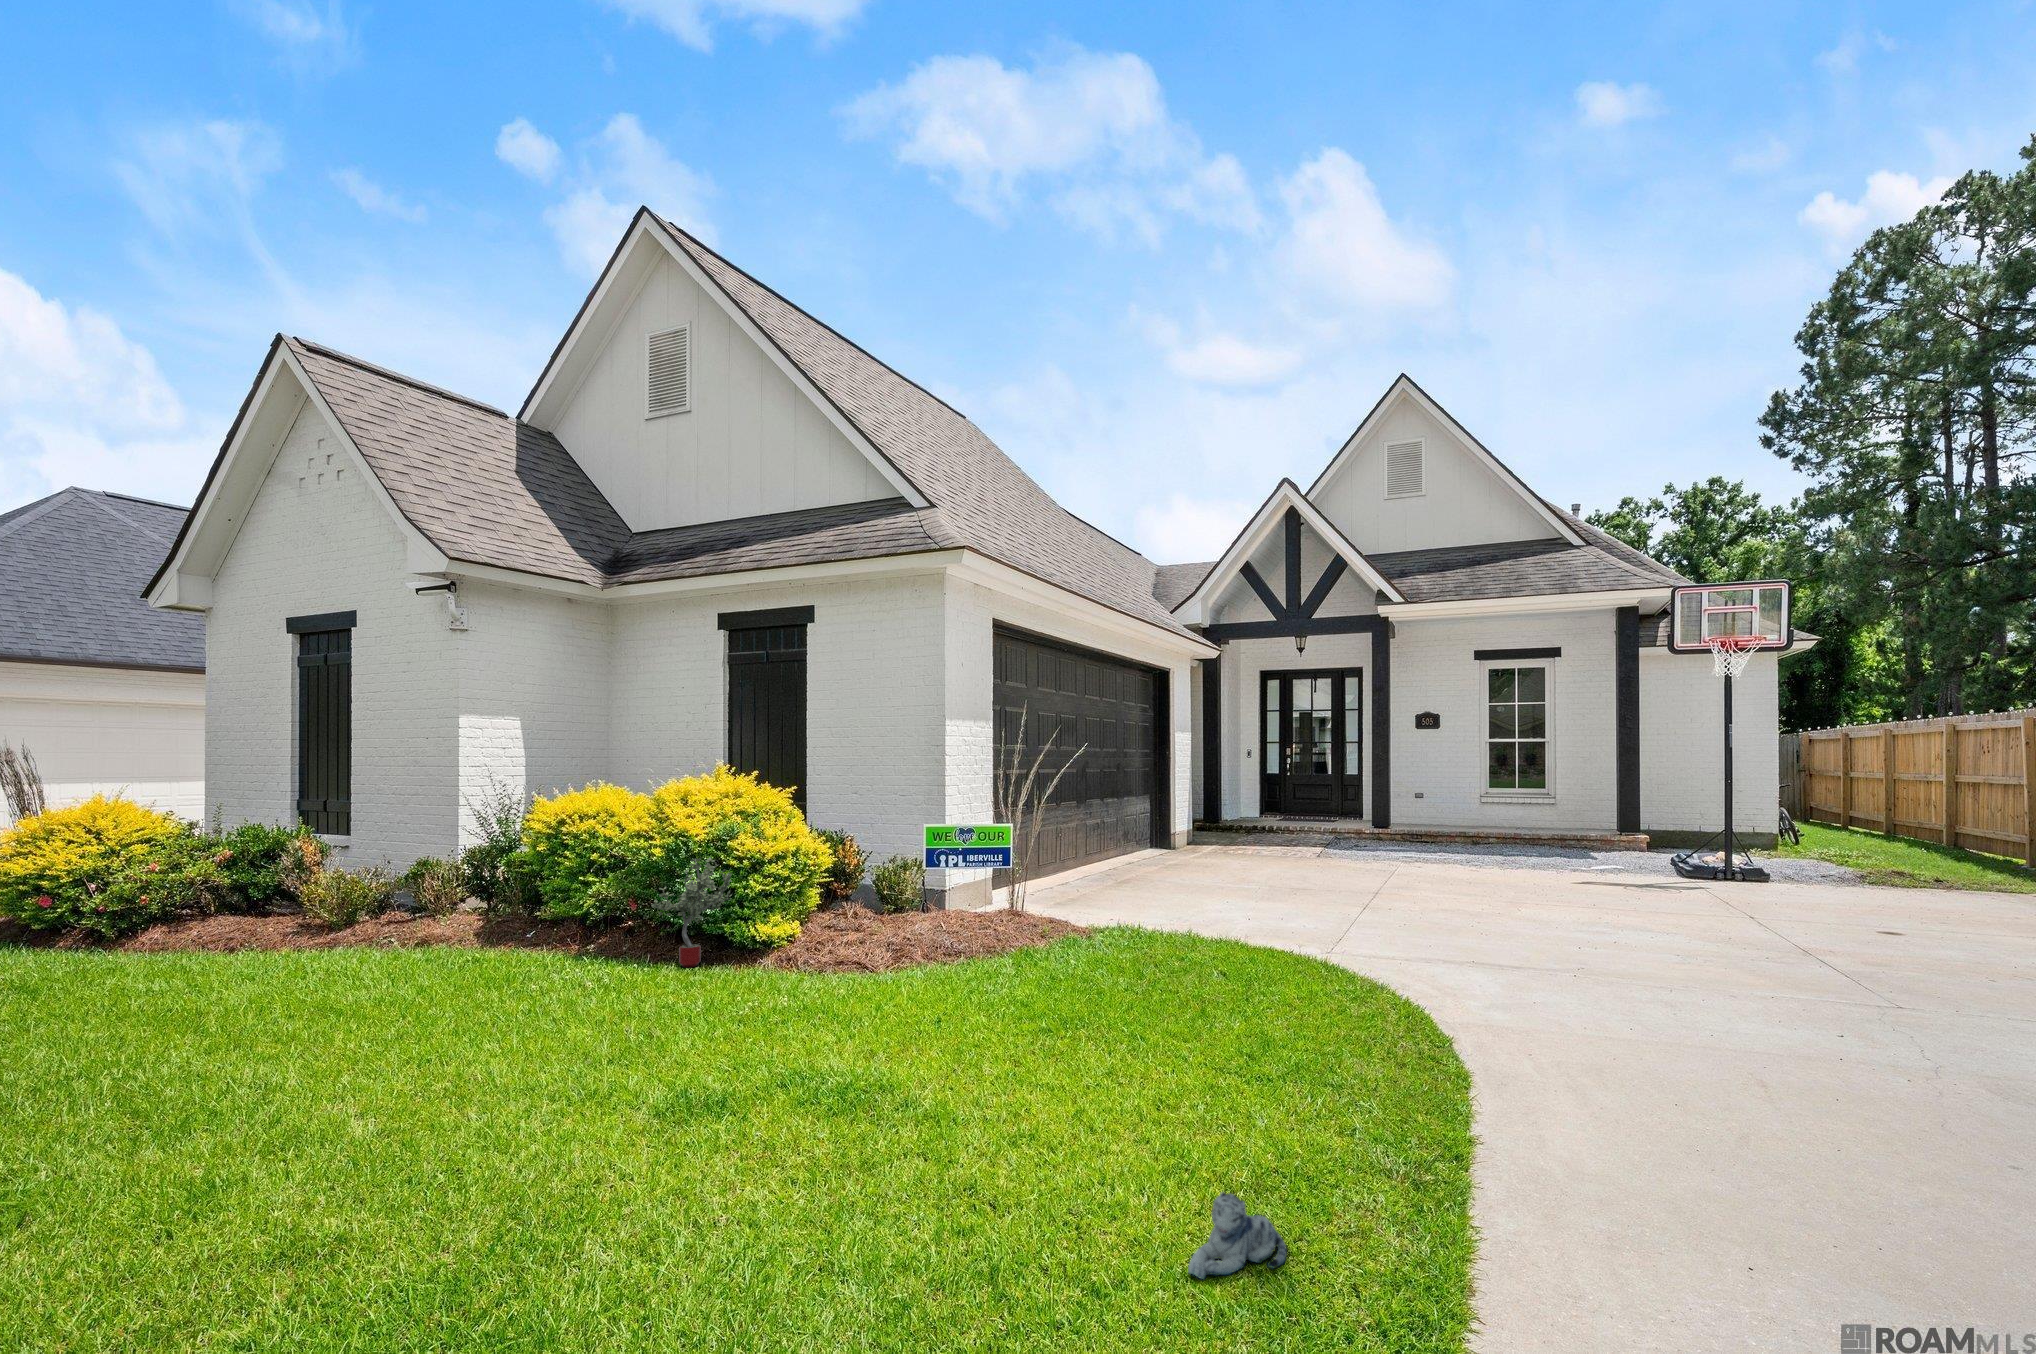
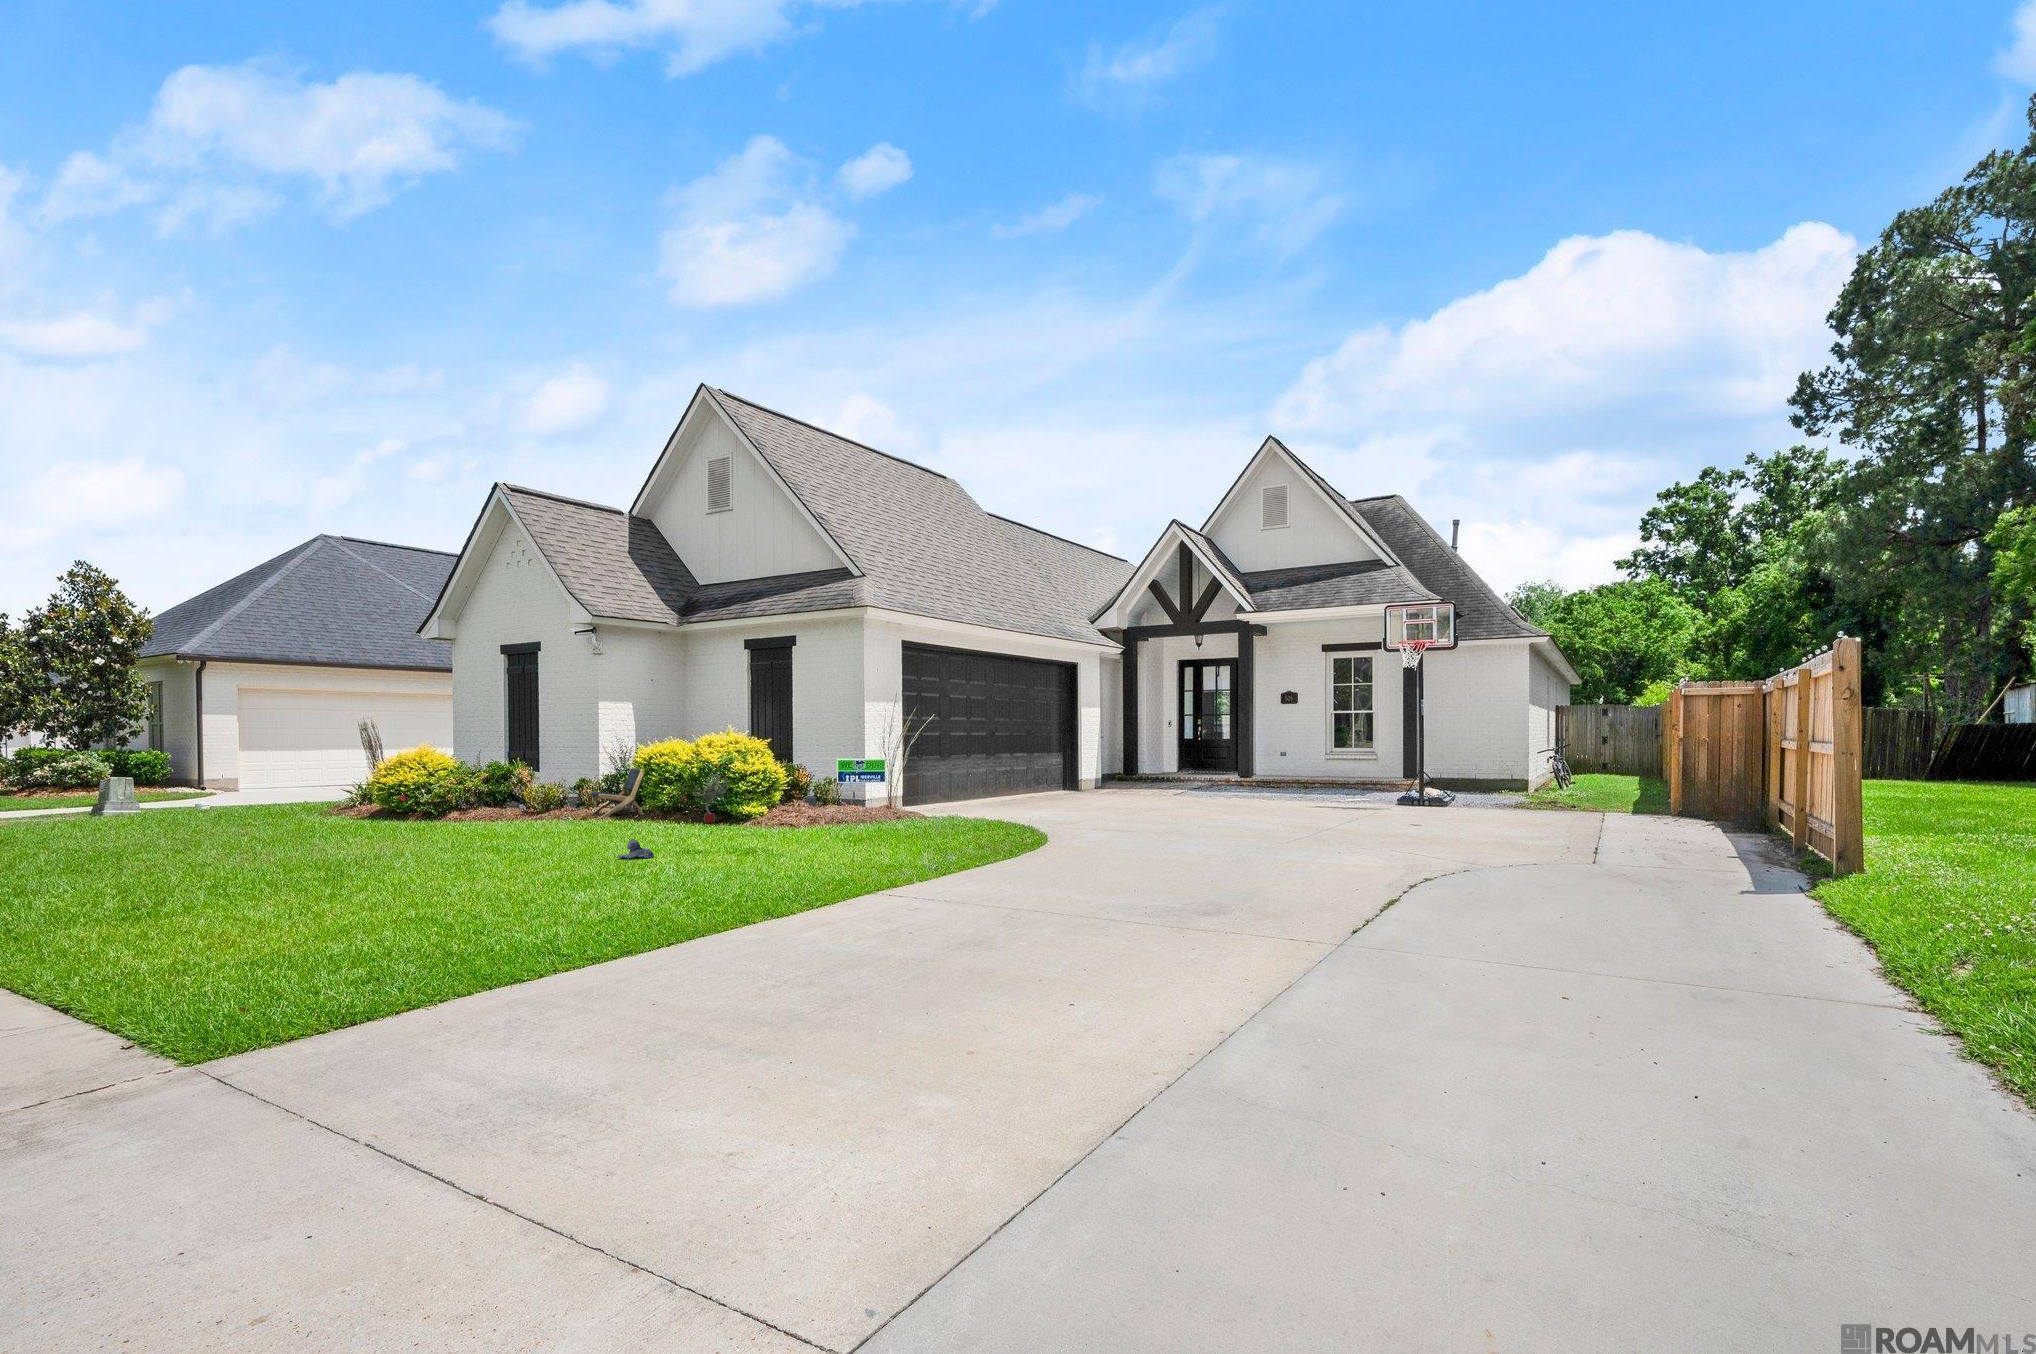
lounge chair: none [431,840,545,949] -> present [590,768,644,817]
plush toy: present [1188,1192,1287,1279] -> present [618,839,654,859]

